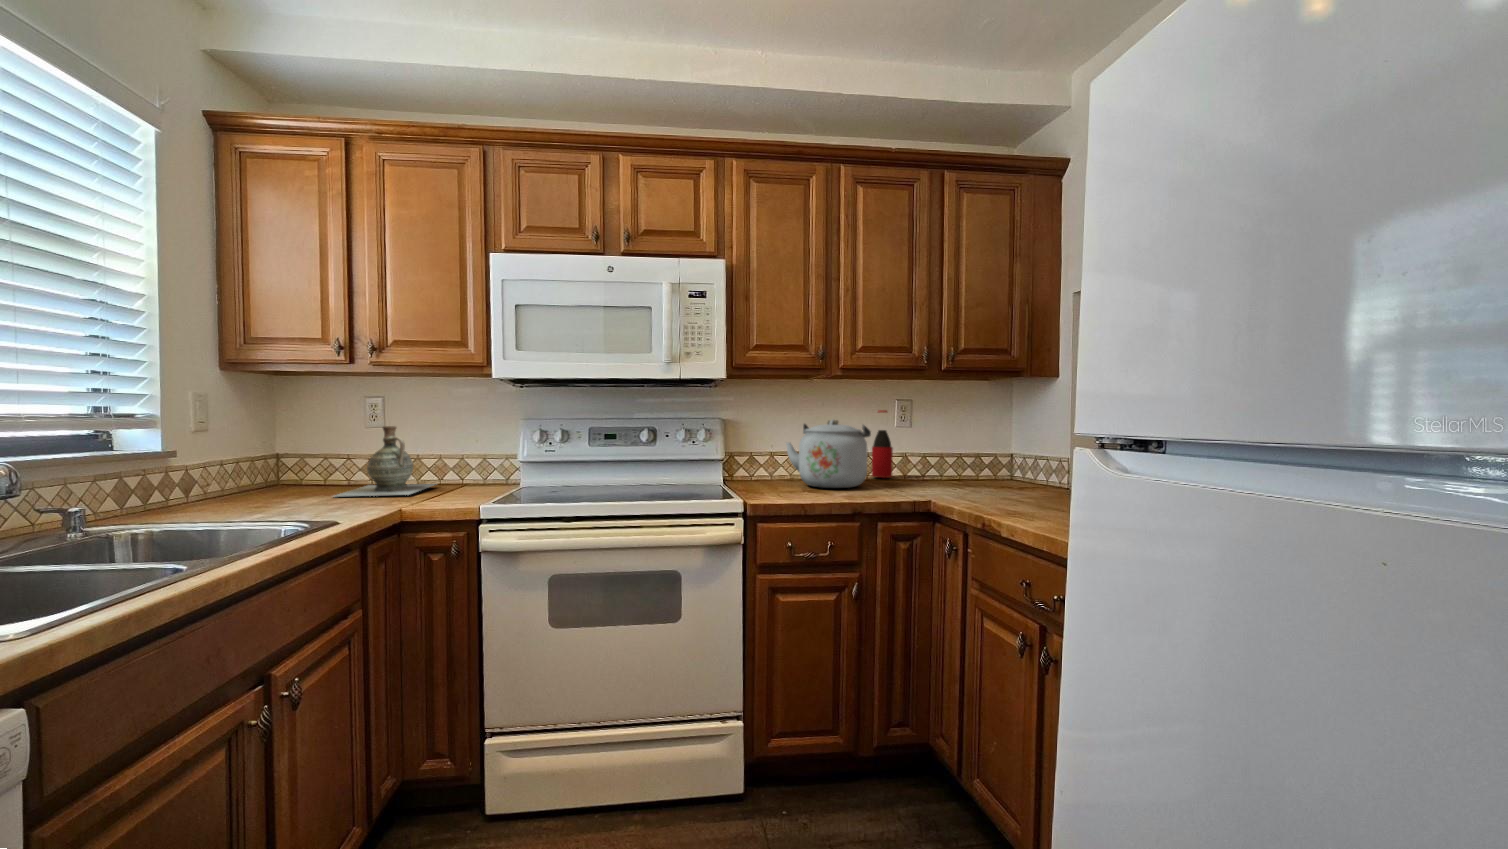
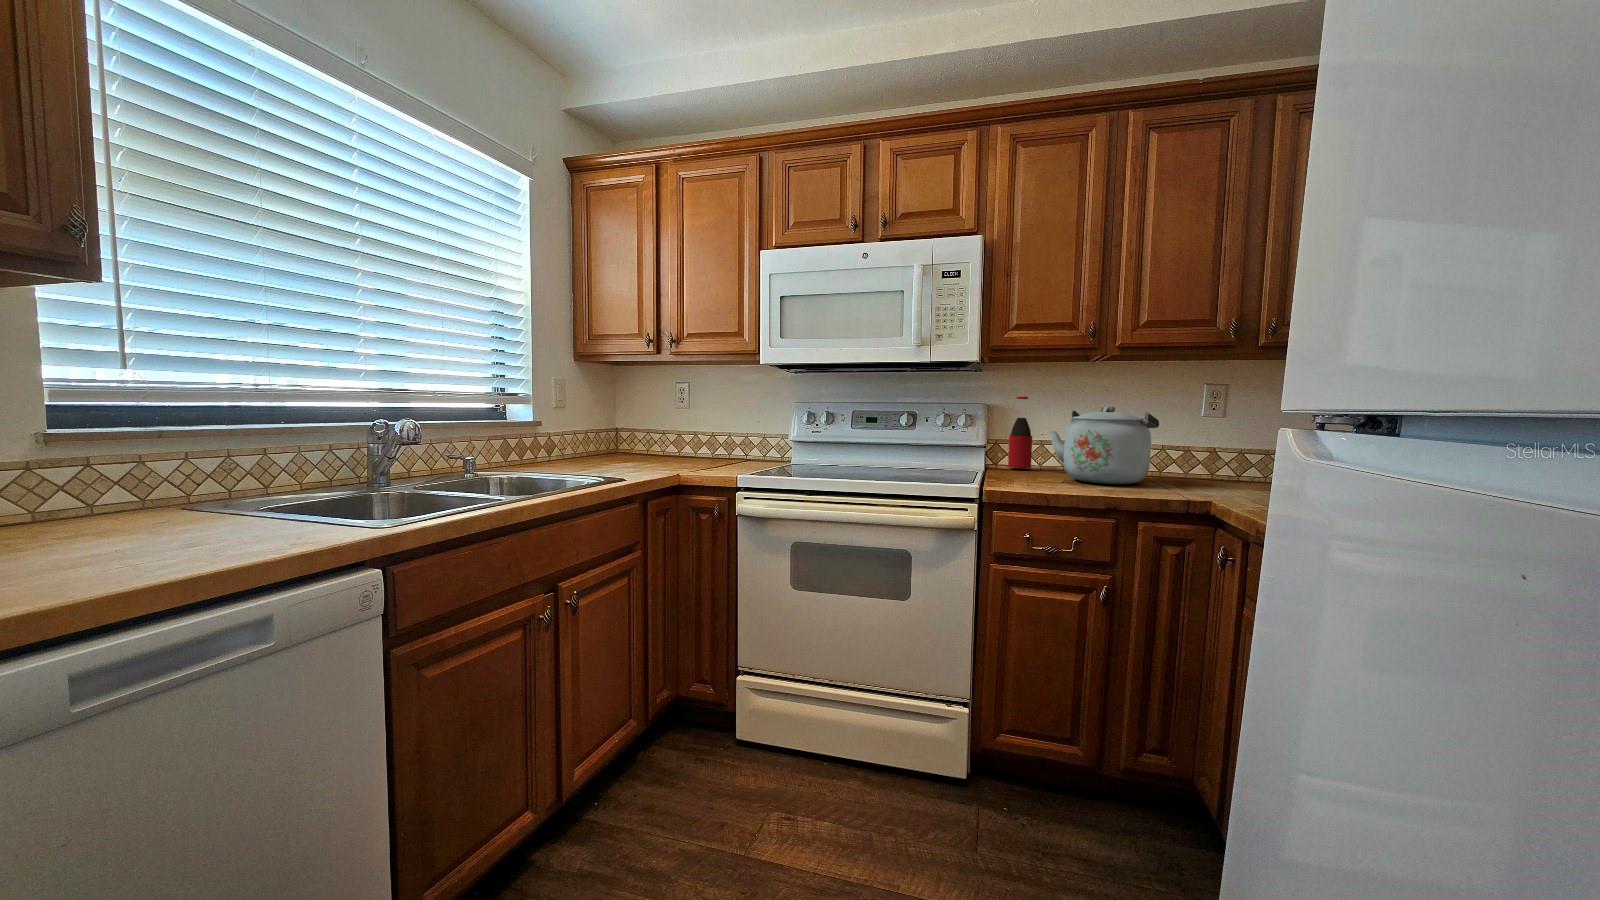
bottle: present [872,410,893,478] -> present [1008,397,1032,468]
ceramic jug: present [335,426,434,497] -> none [642,407,723,464]

